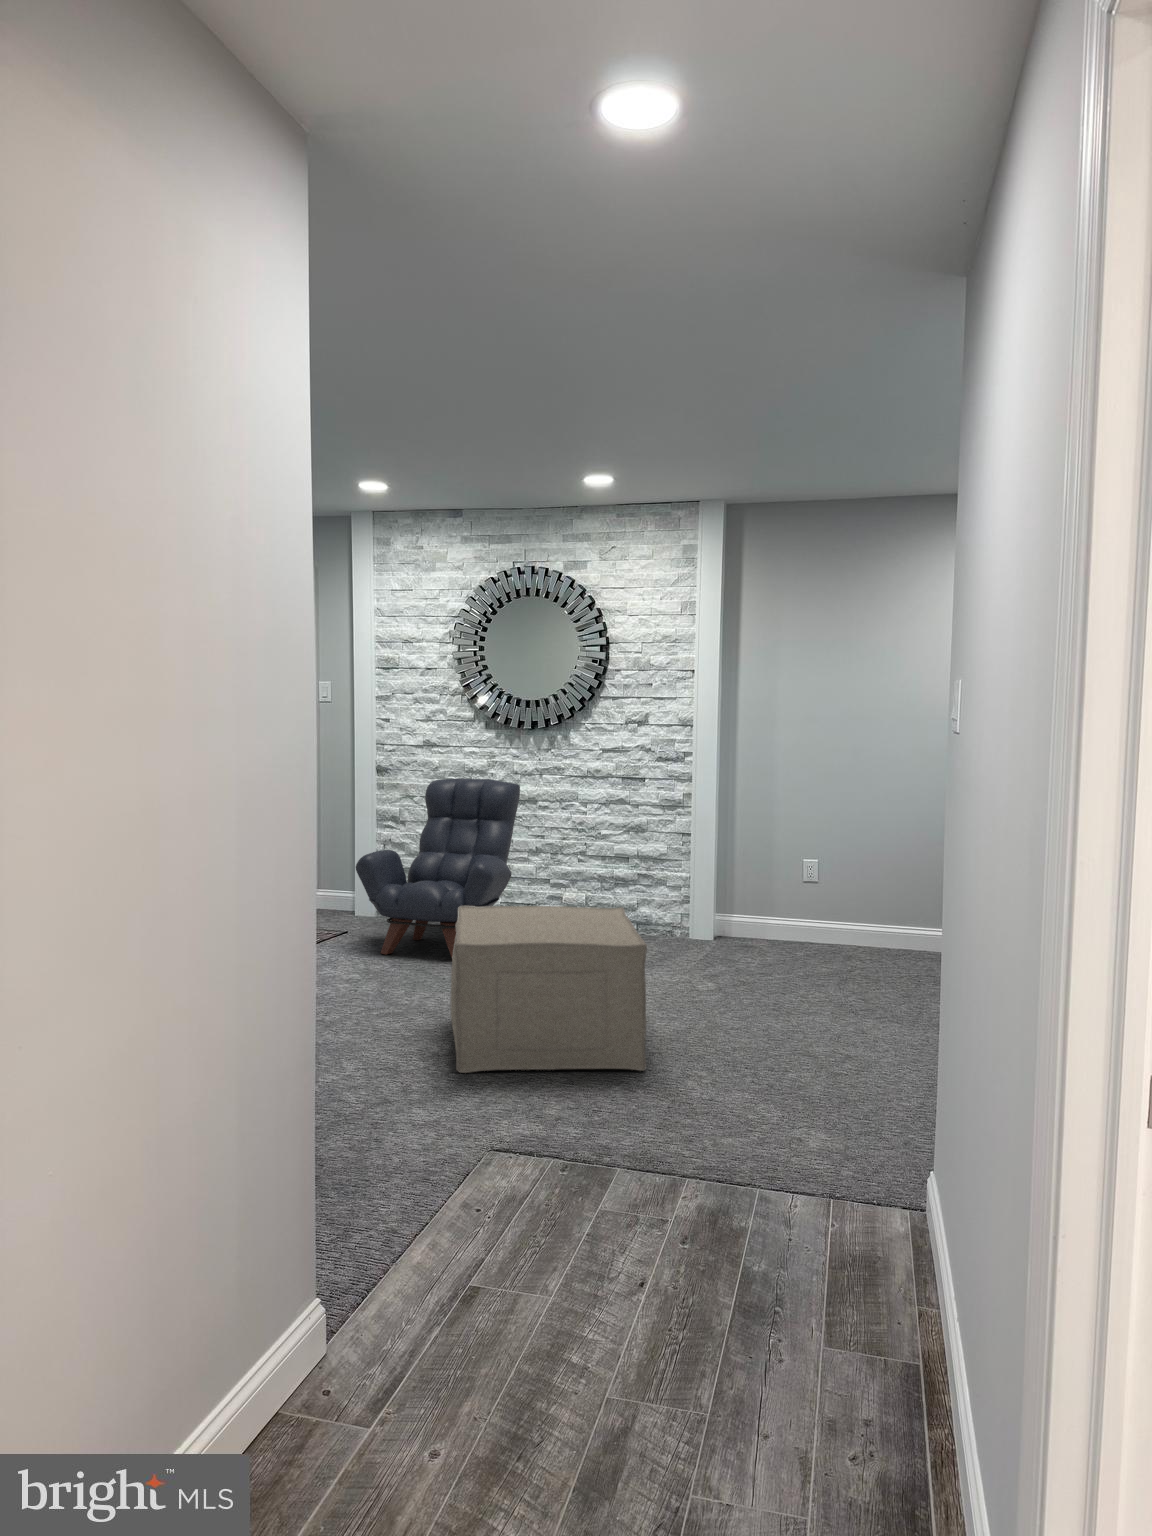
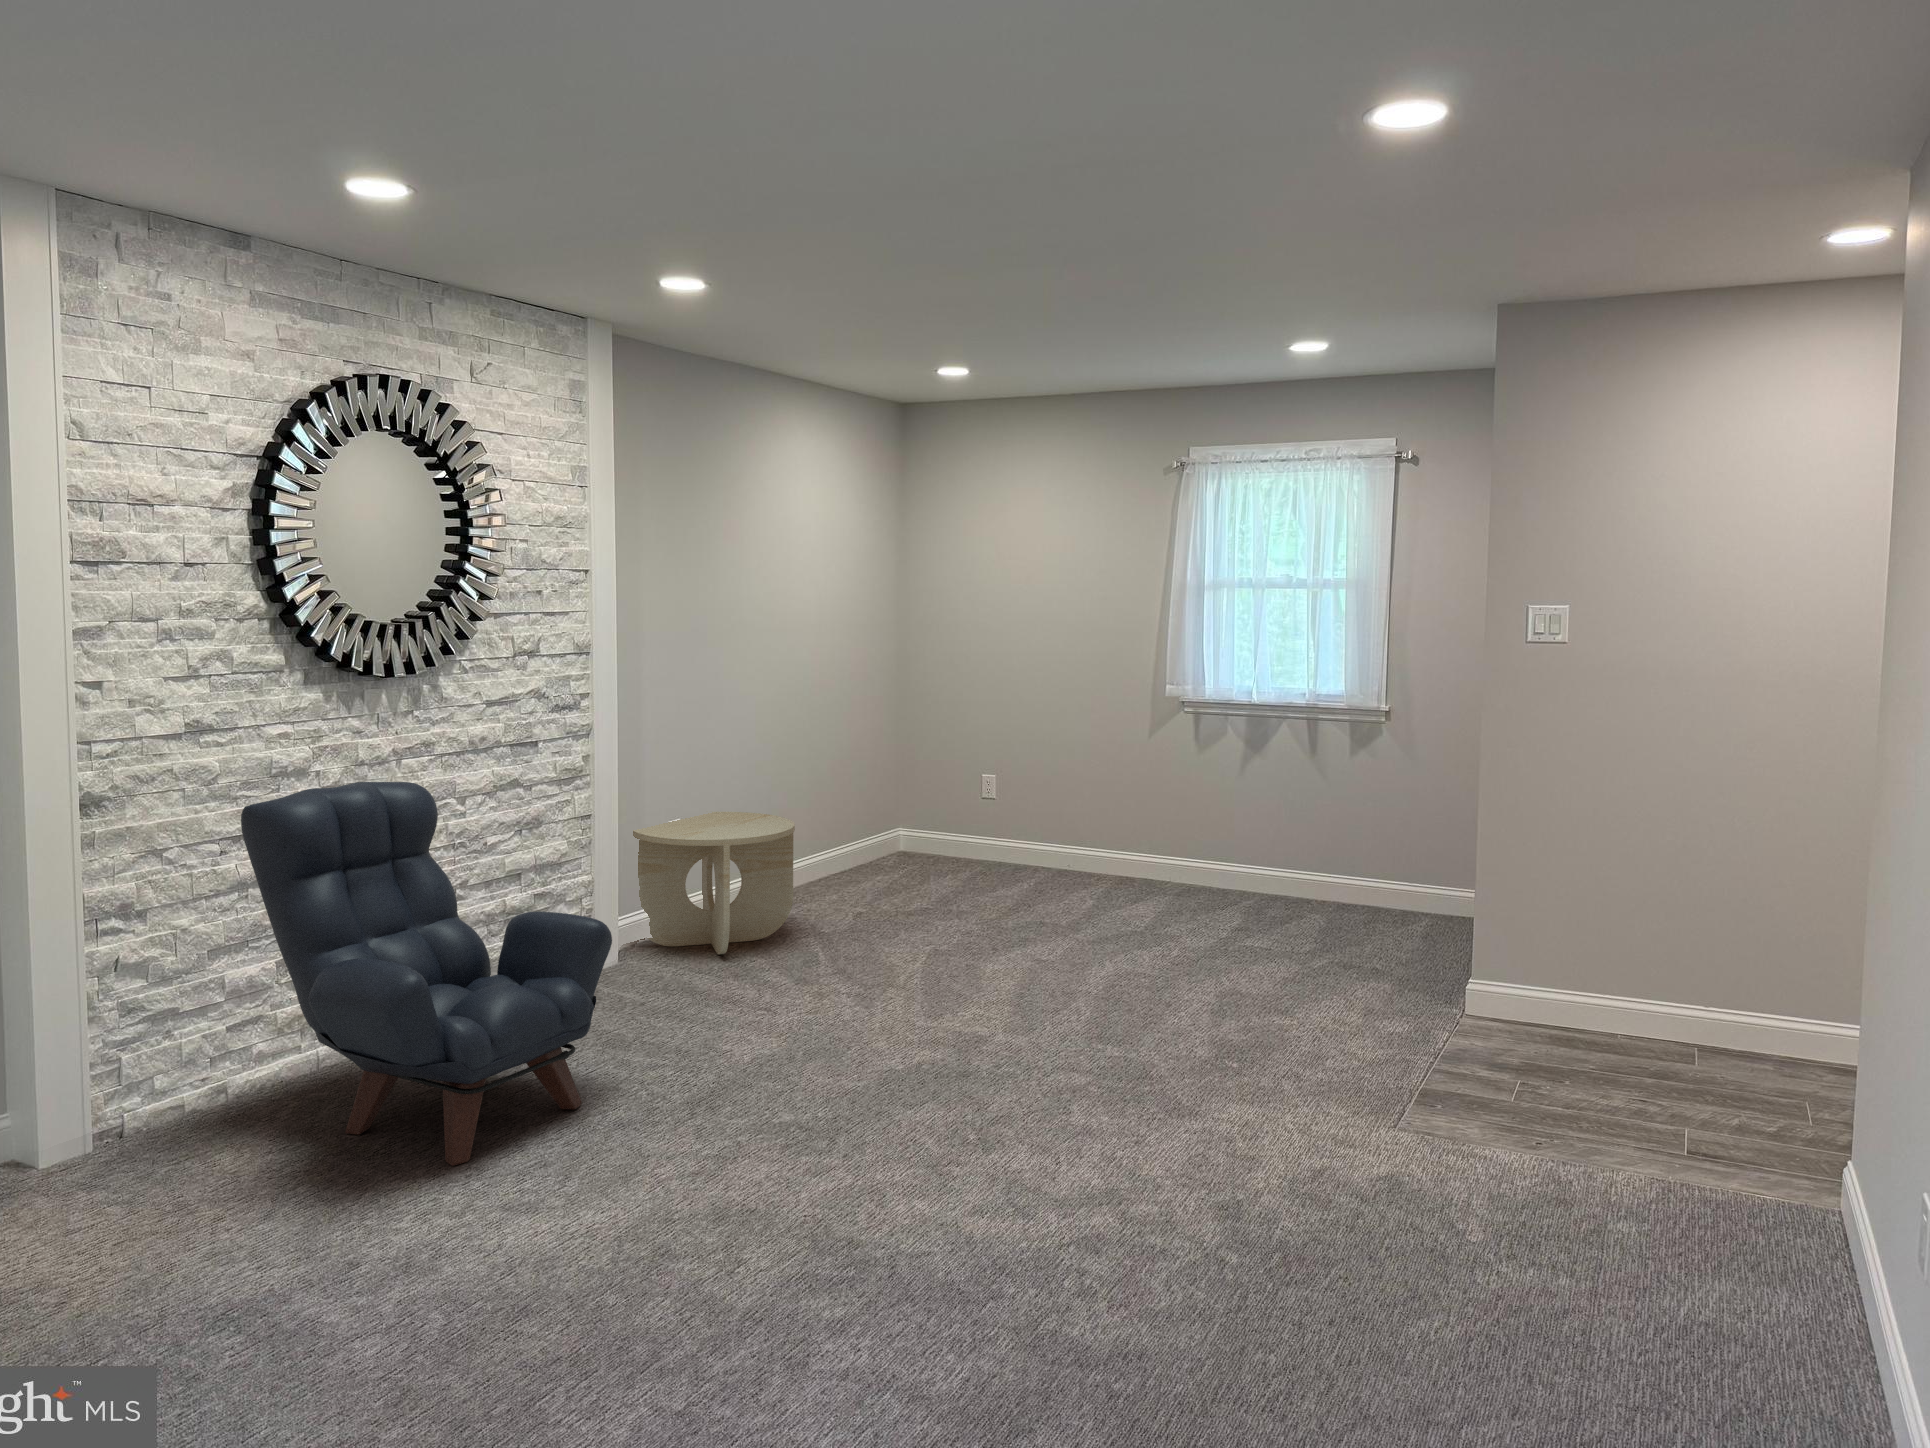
side table: none [731,854,861,964] -> present [633,812,795,954]
ottoman: present [450,906,647,1073] -> none [944,896,1205,1134]

